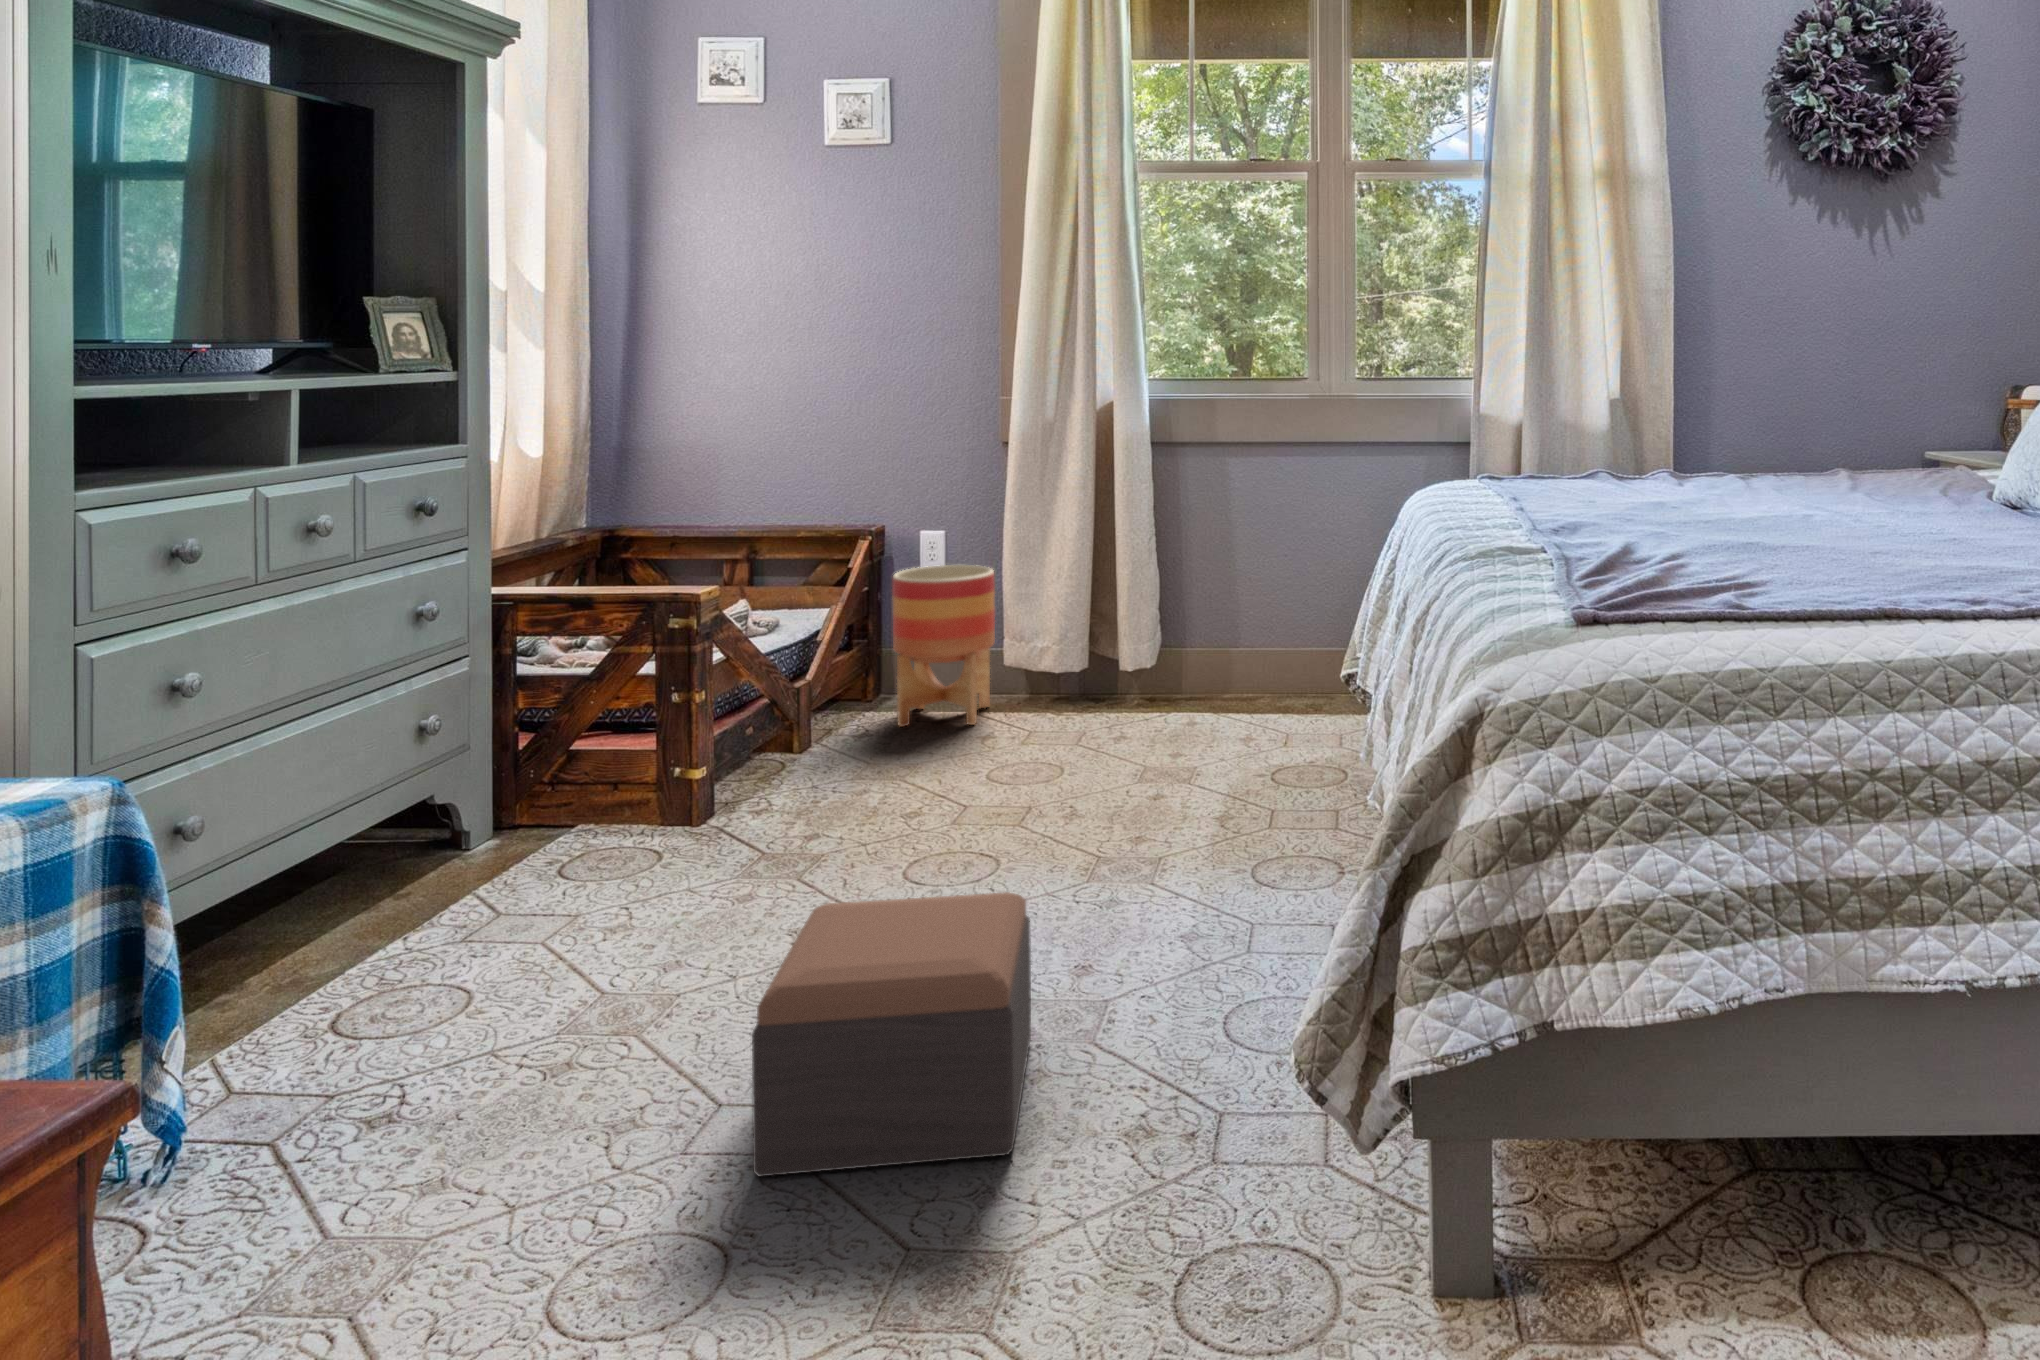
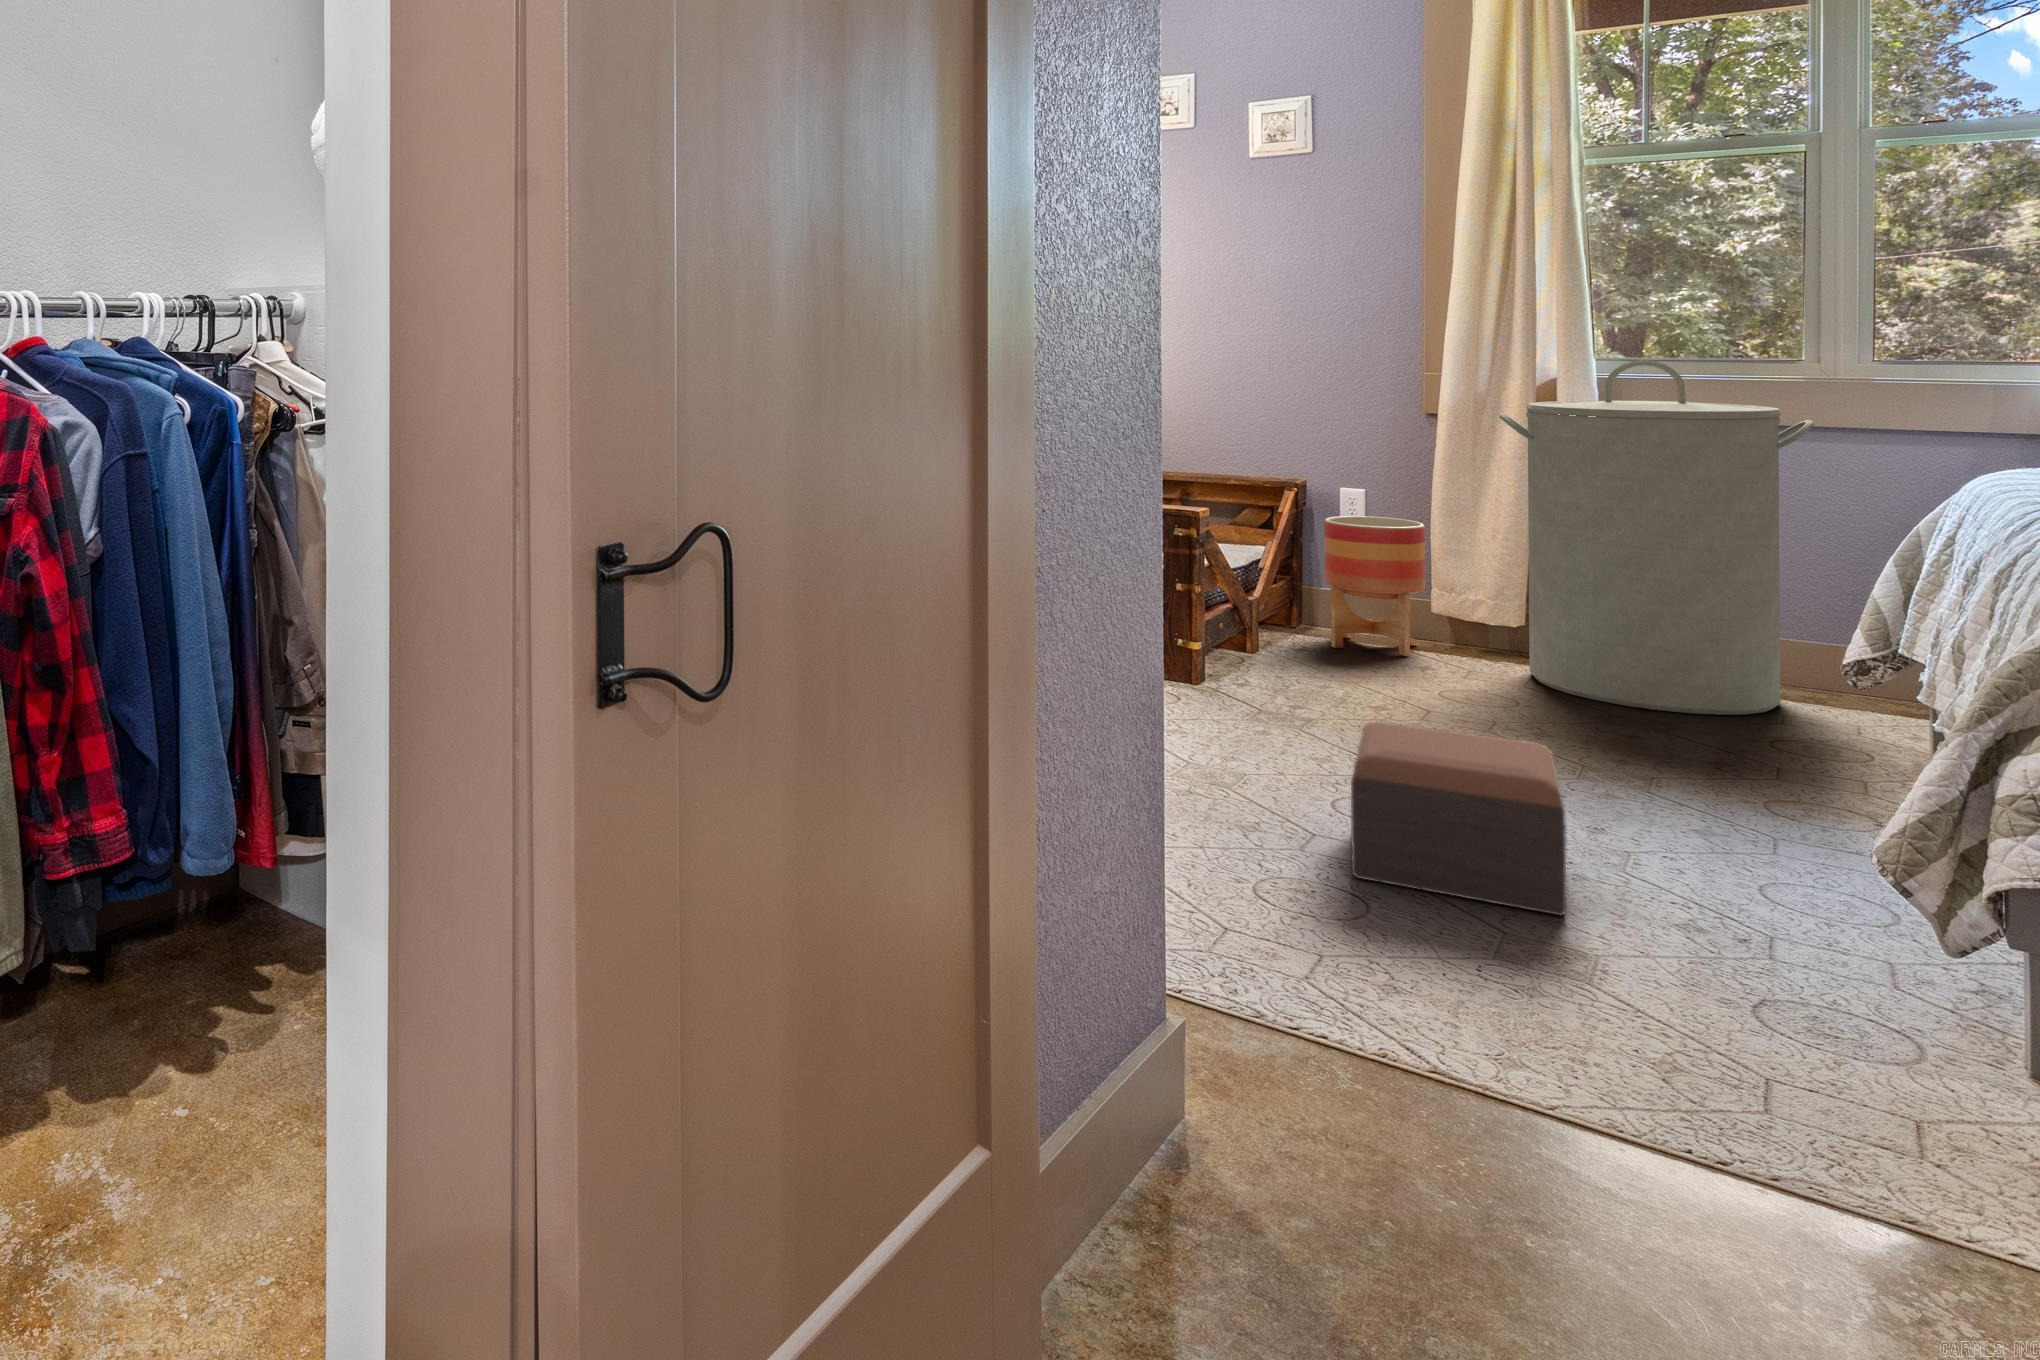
laundry hamper: none [1058,382,1311,753] -> present [1499,360,1814,715]

